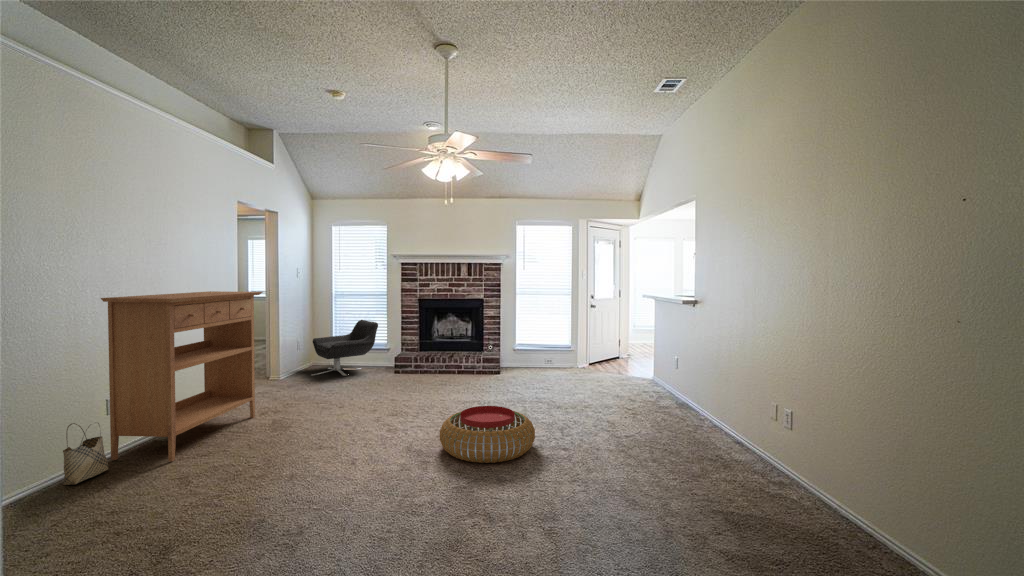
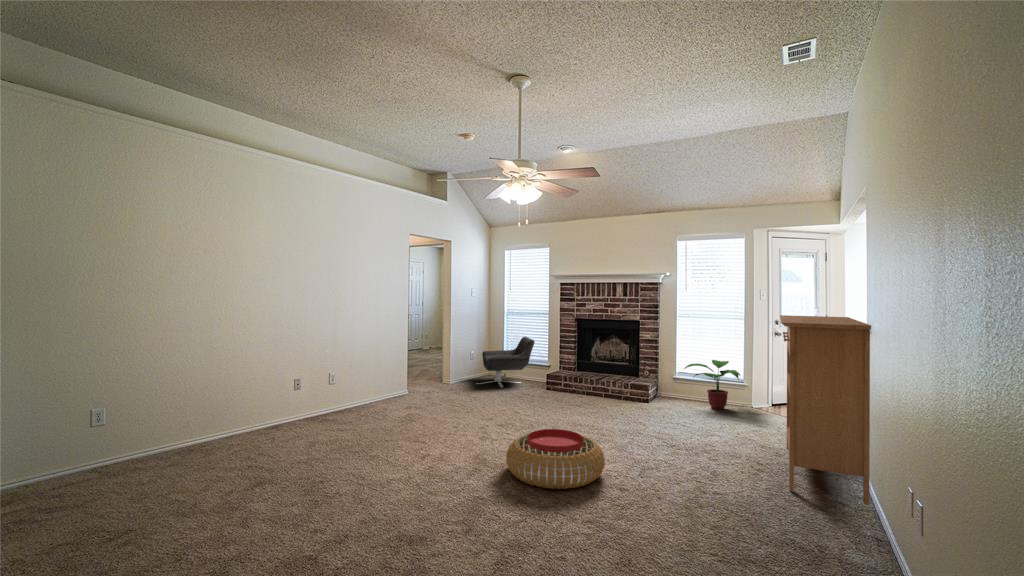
console table: present [101,291,262,461] -> present [780,315,871,505]
potted plant: none [530,331,577,373] -> present [685,360,740,410]
woven basket: present [63,423,108,485] -> none [258,398,287,440]

